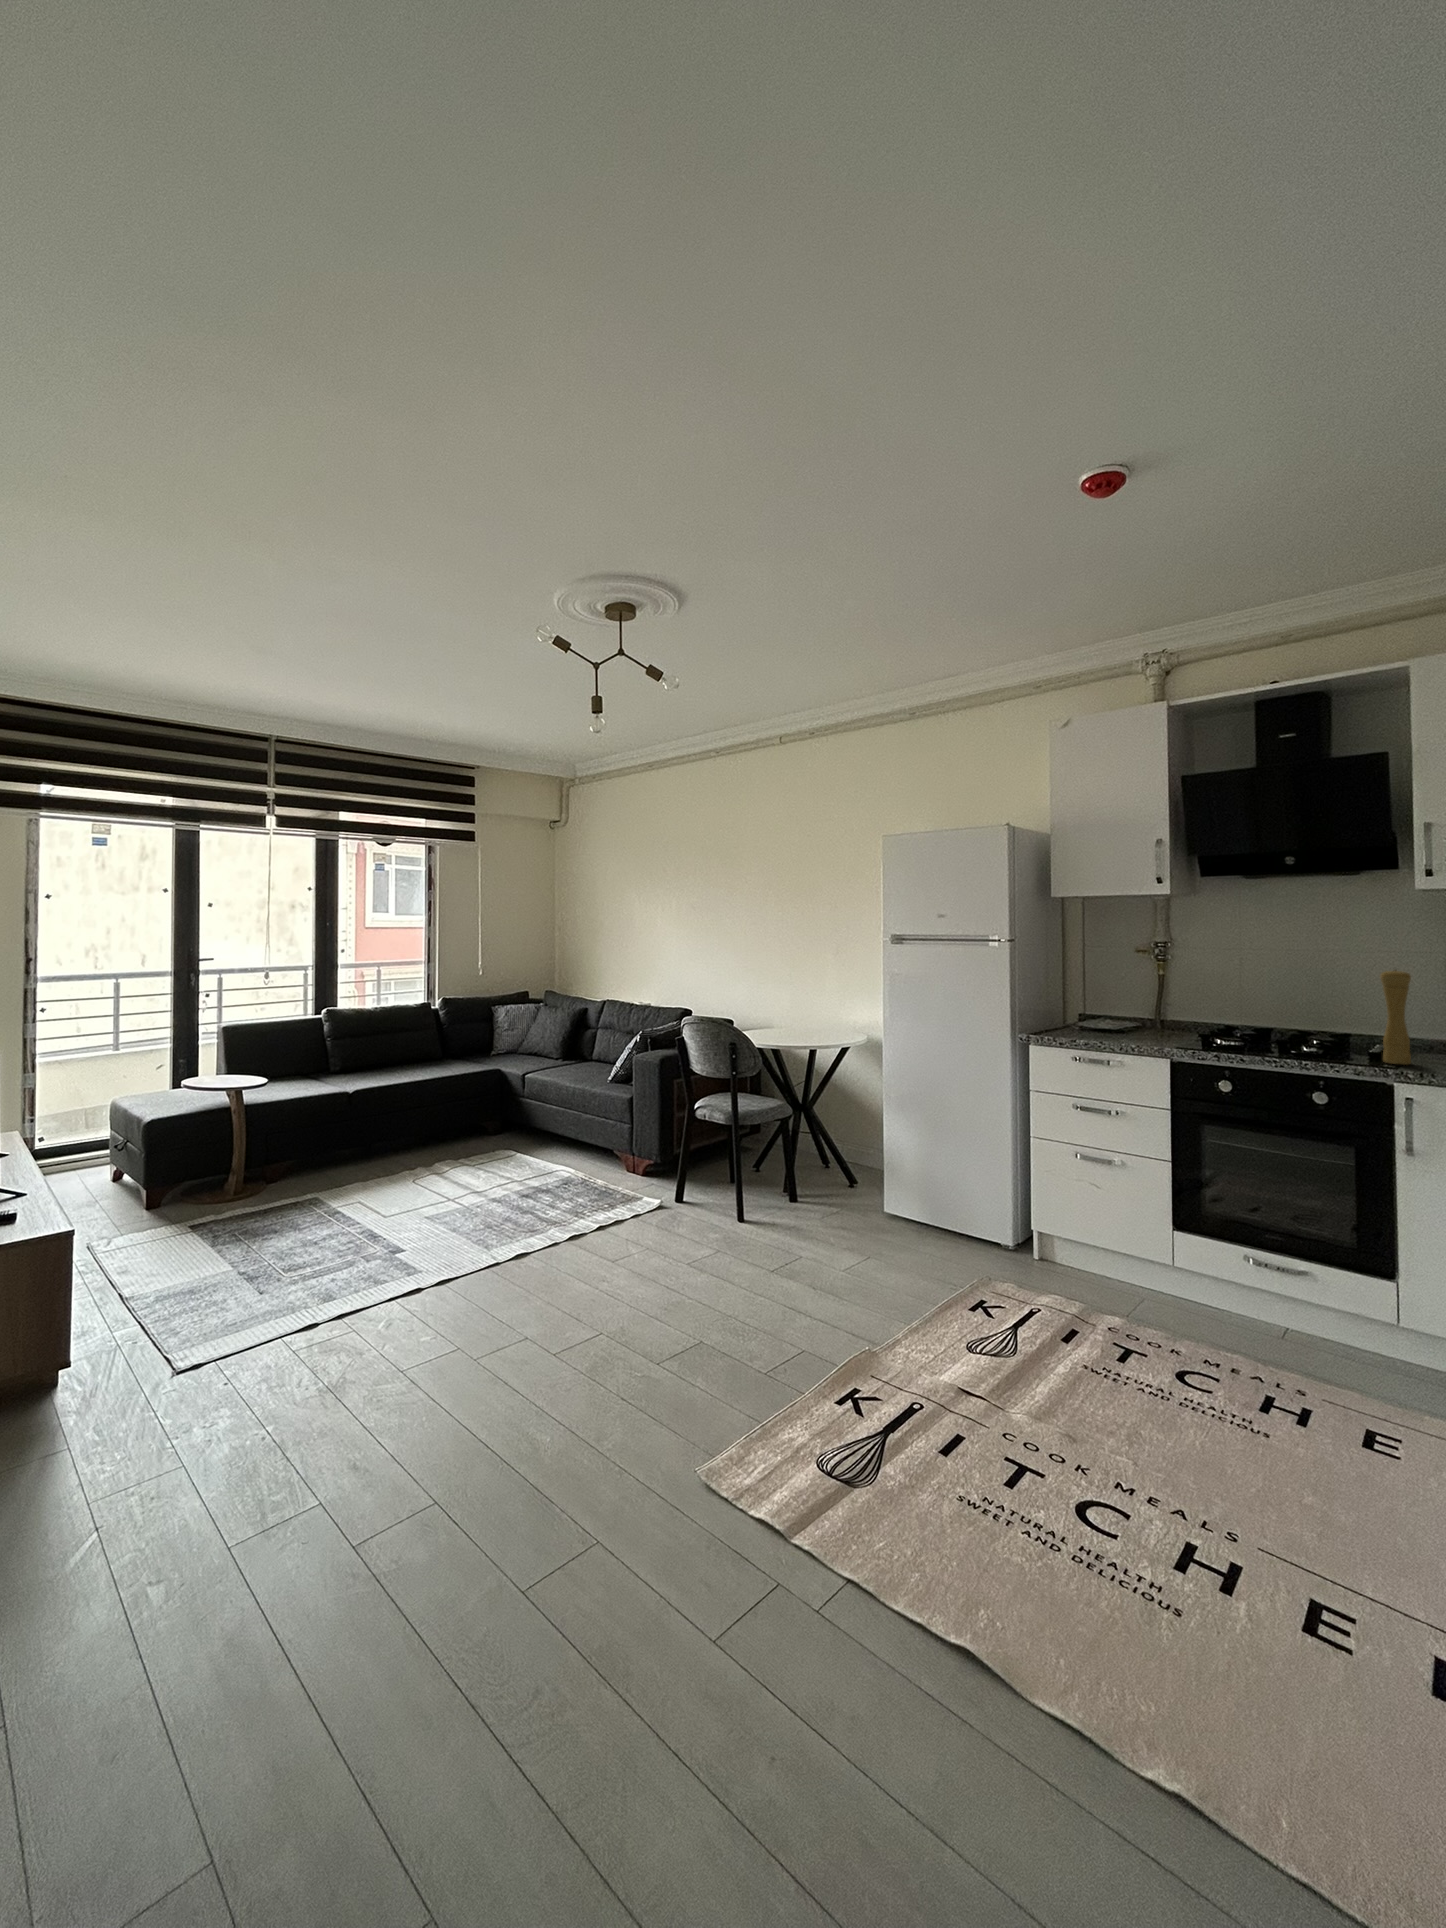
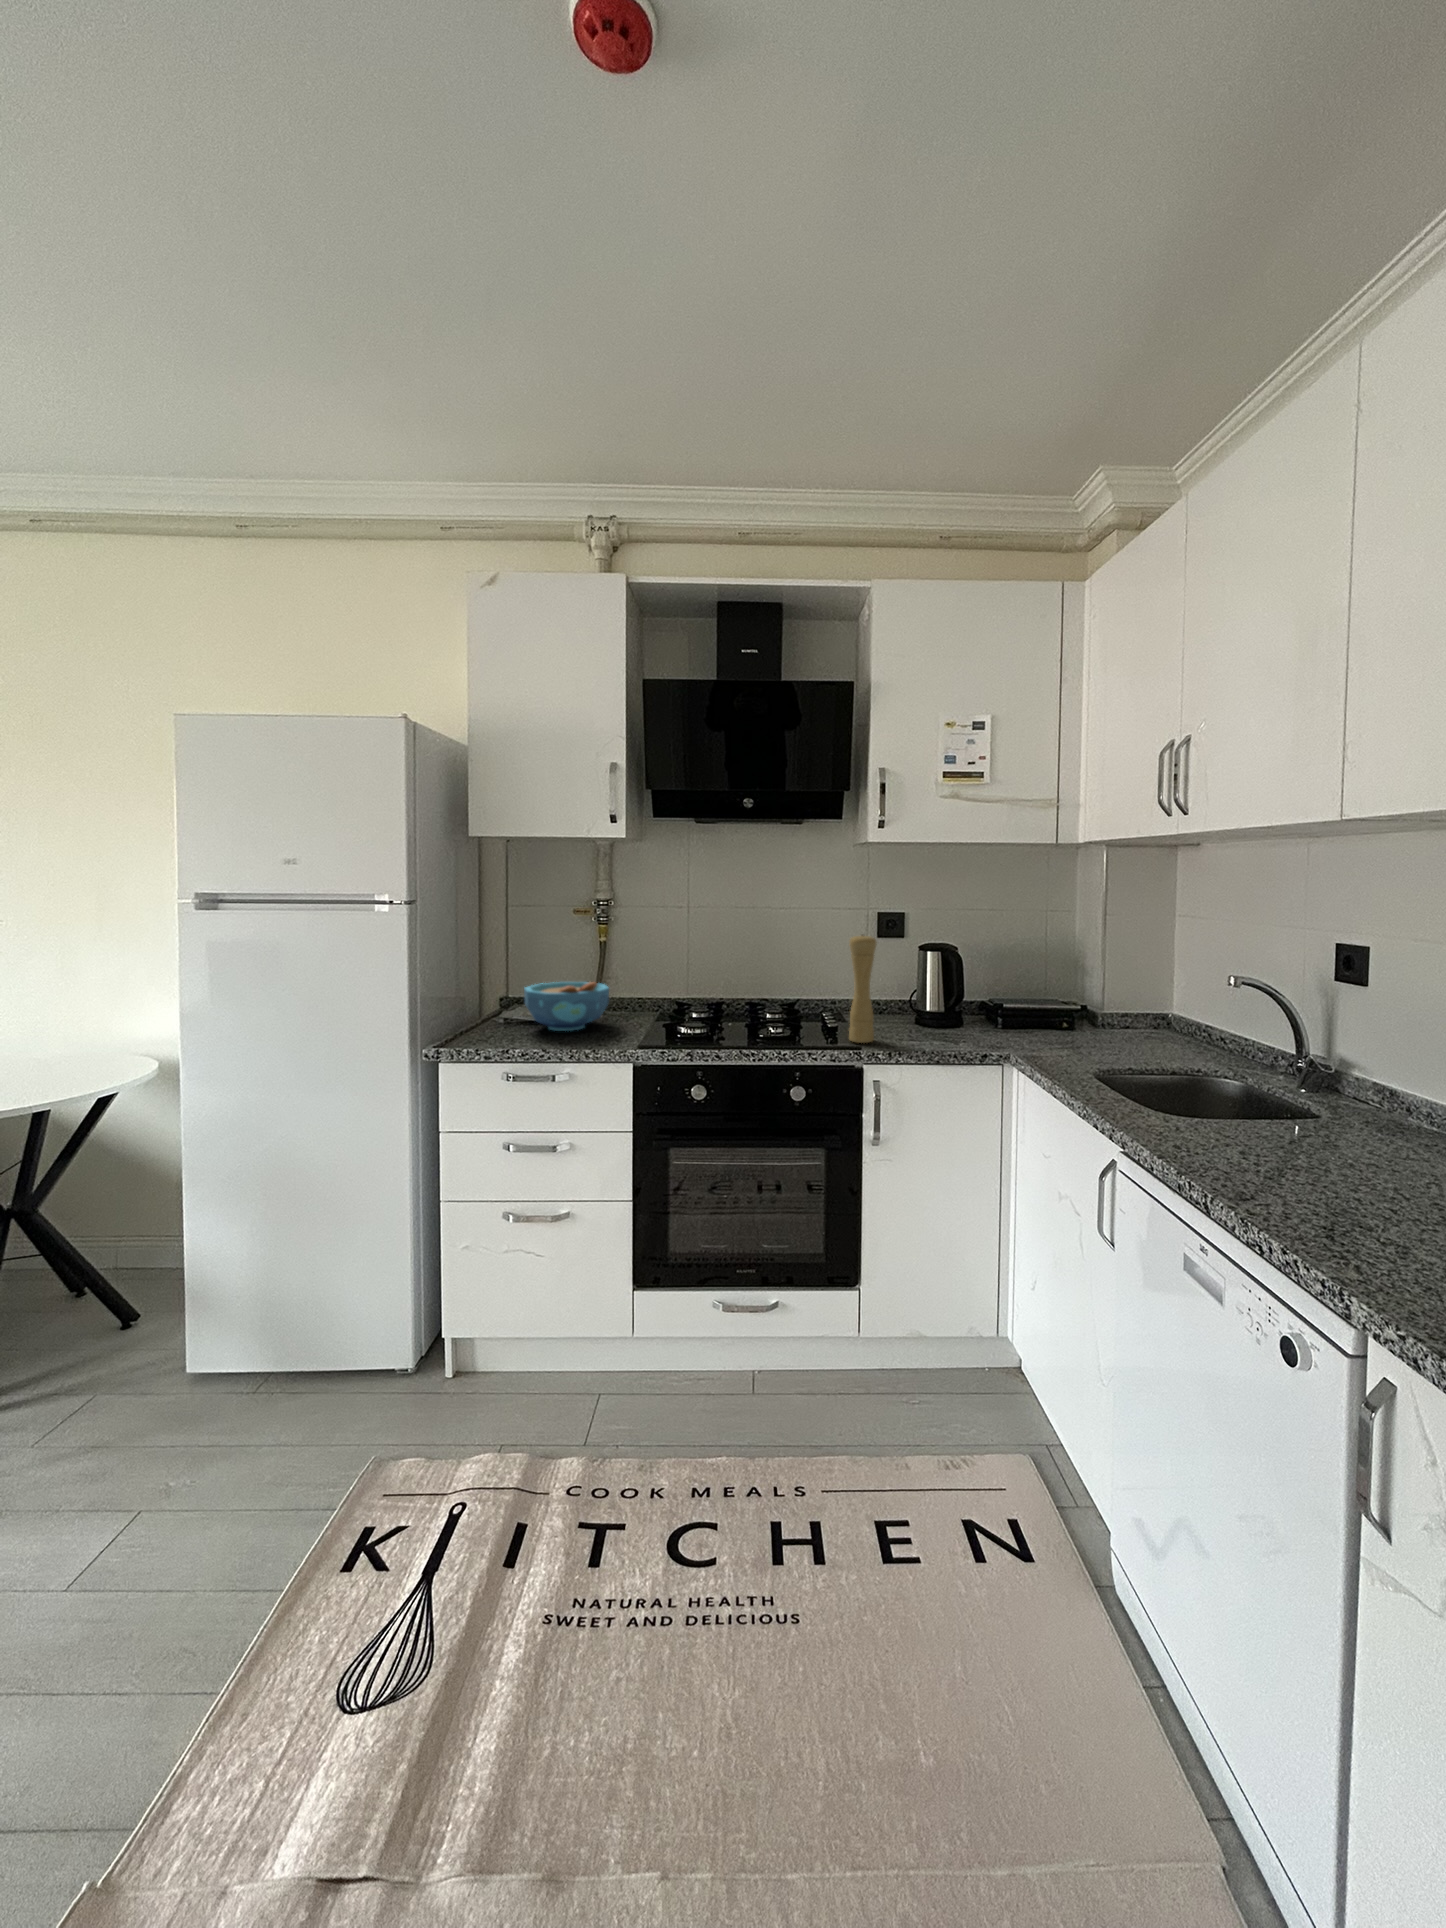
bowl: none [1092,1000,1159,1035] -> present [524,982,609,1031]

